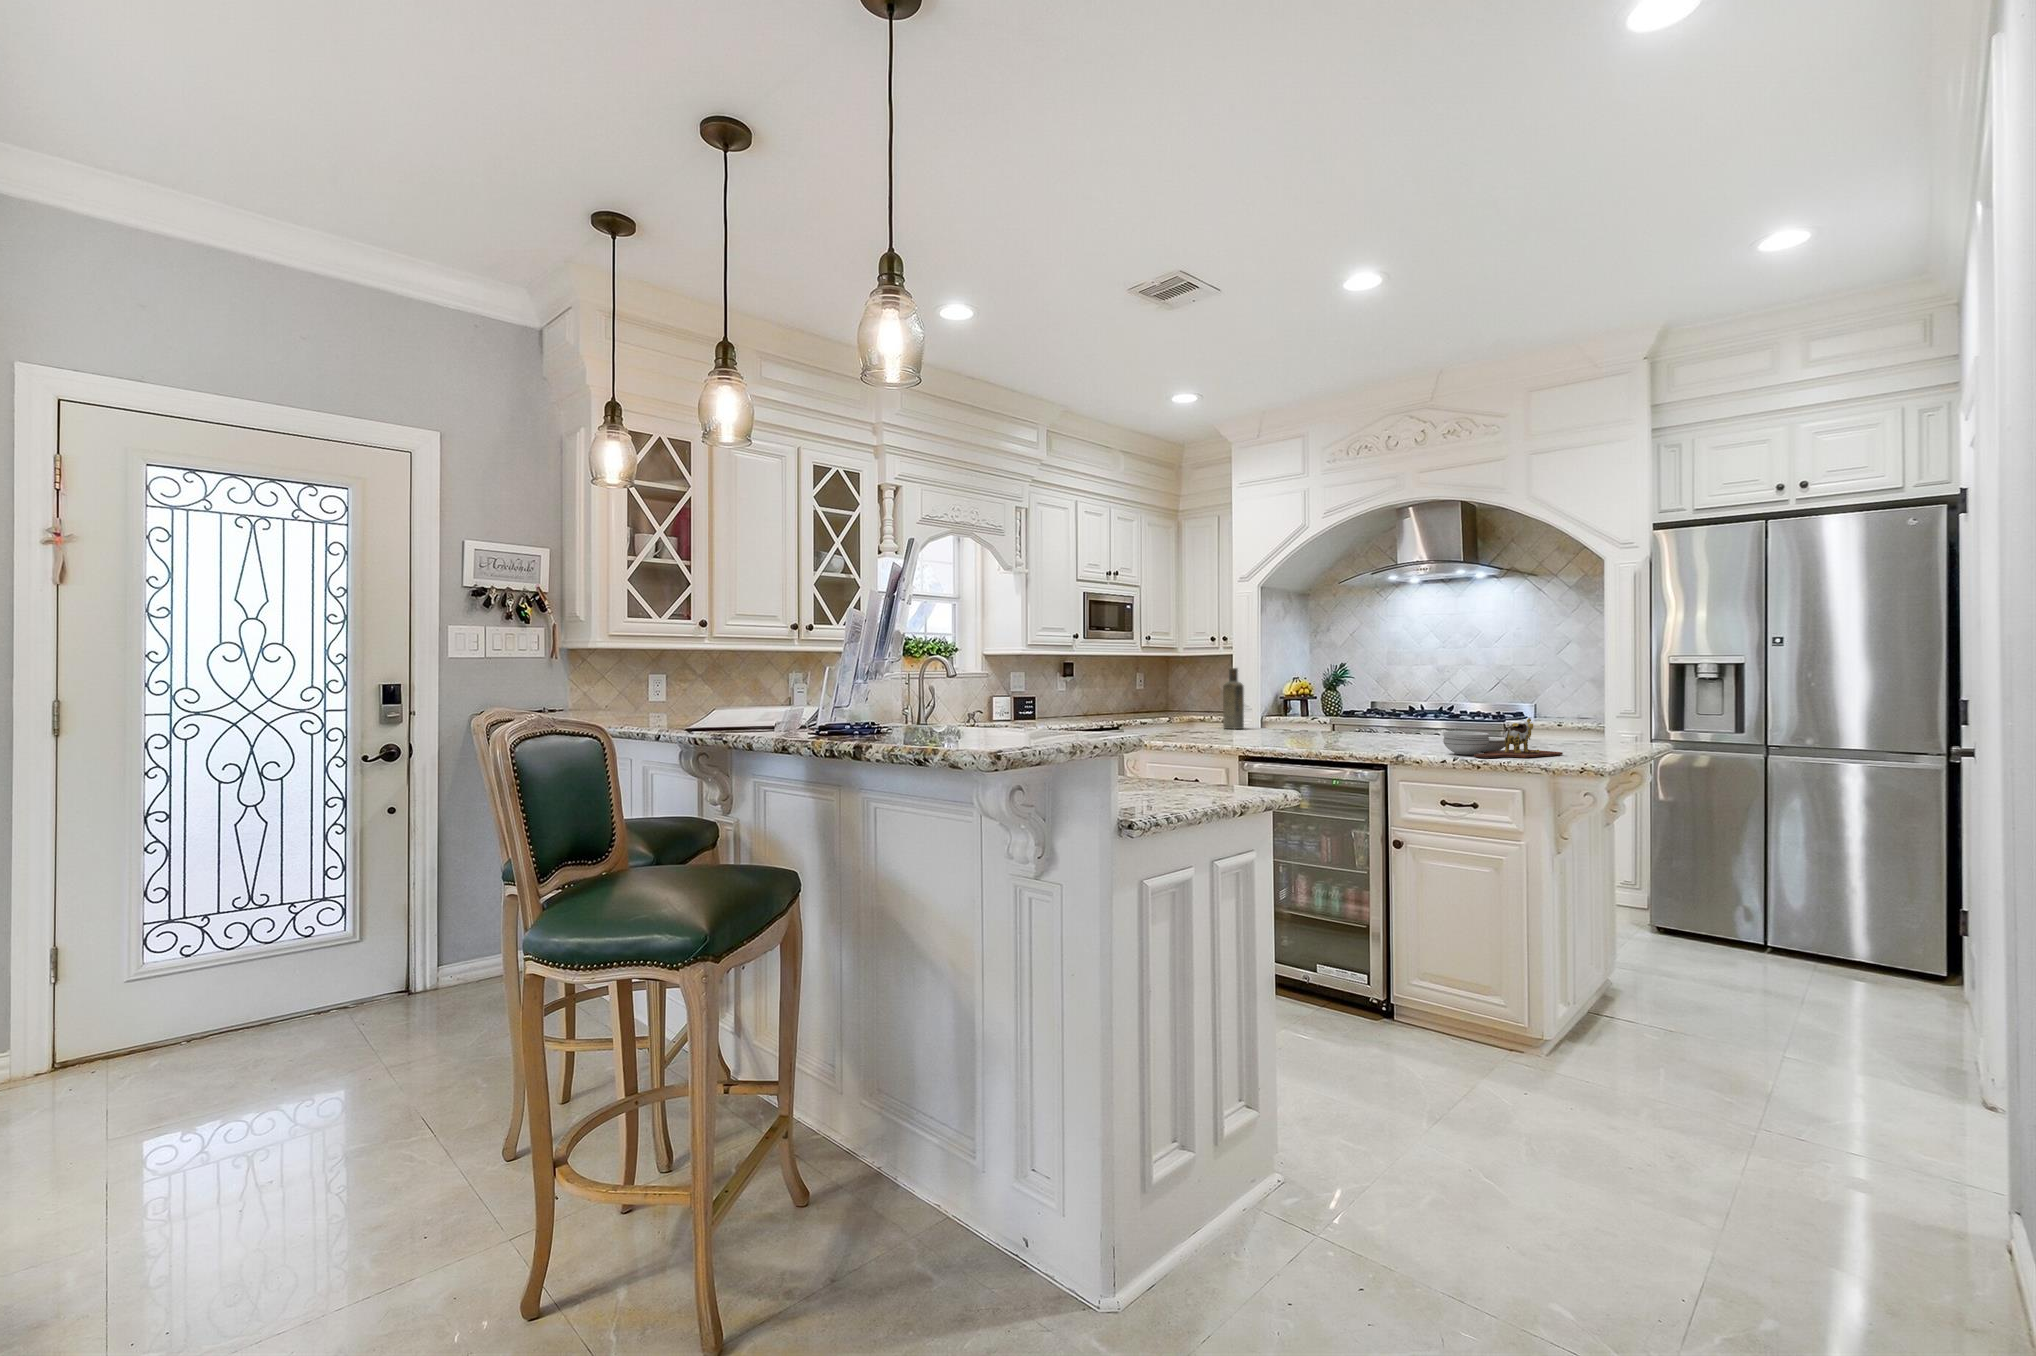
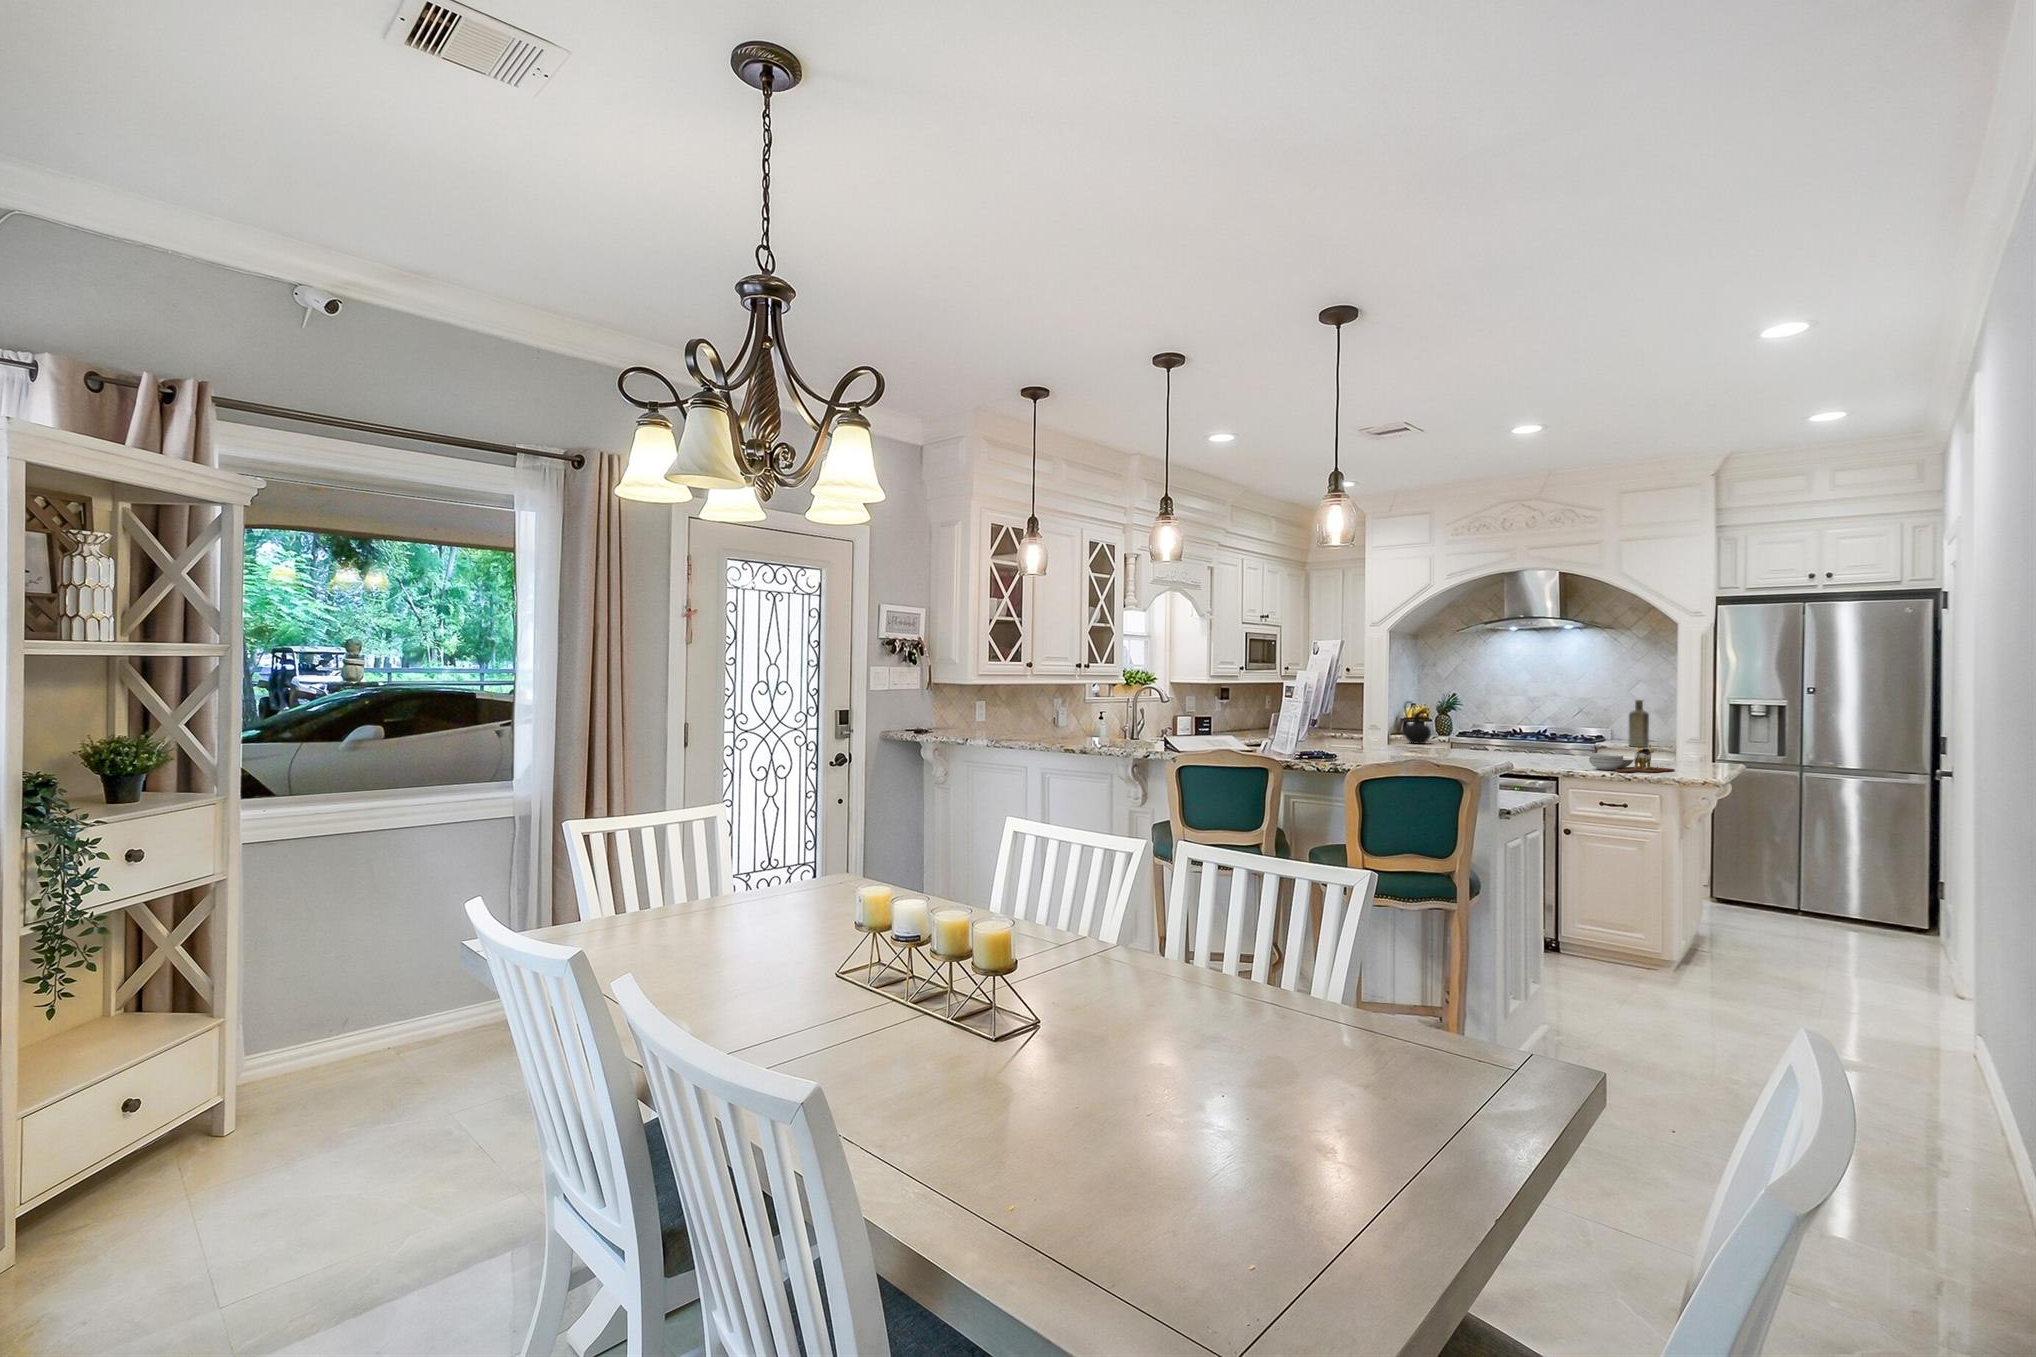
bottle: present [1223,668,1244,729] -> present [1628,700,1649,747]
ceramic jug: none [1264,671,1298,725] -> present [1404,701,1431,744]

